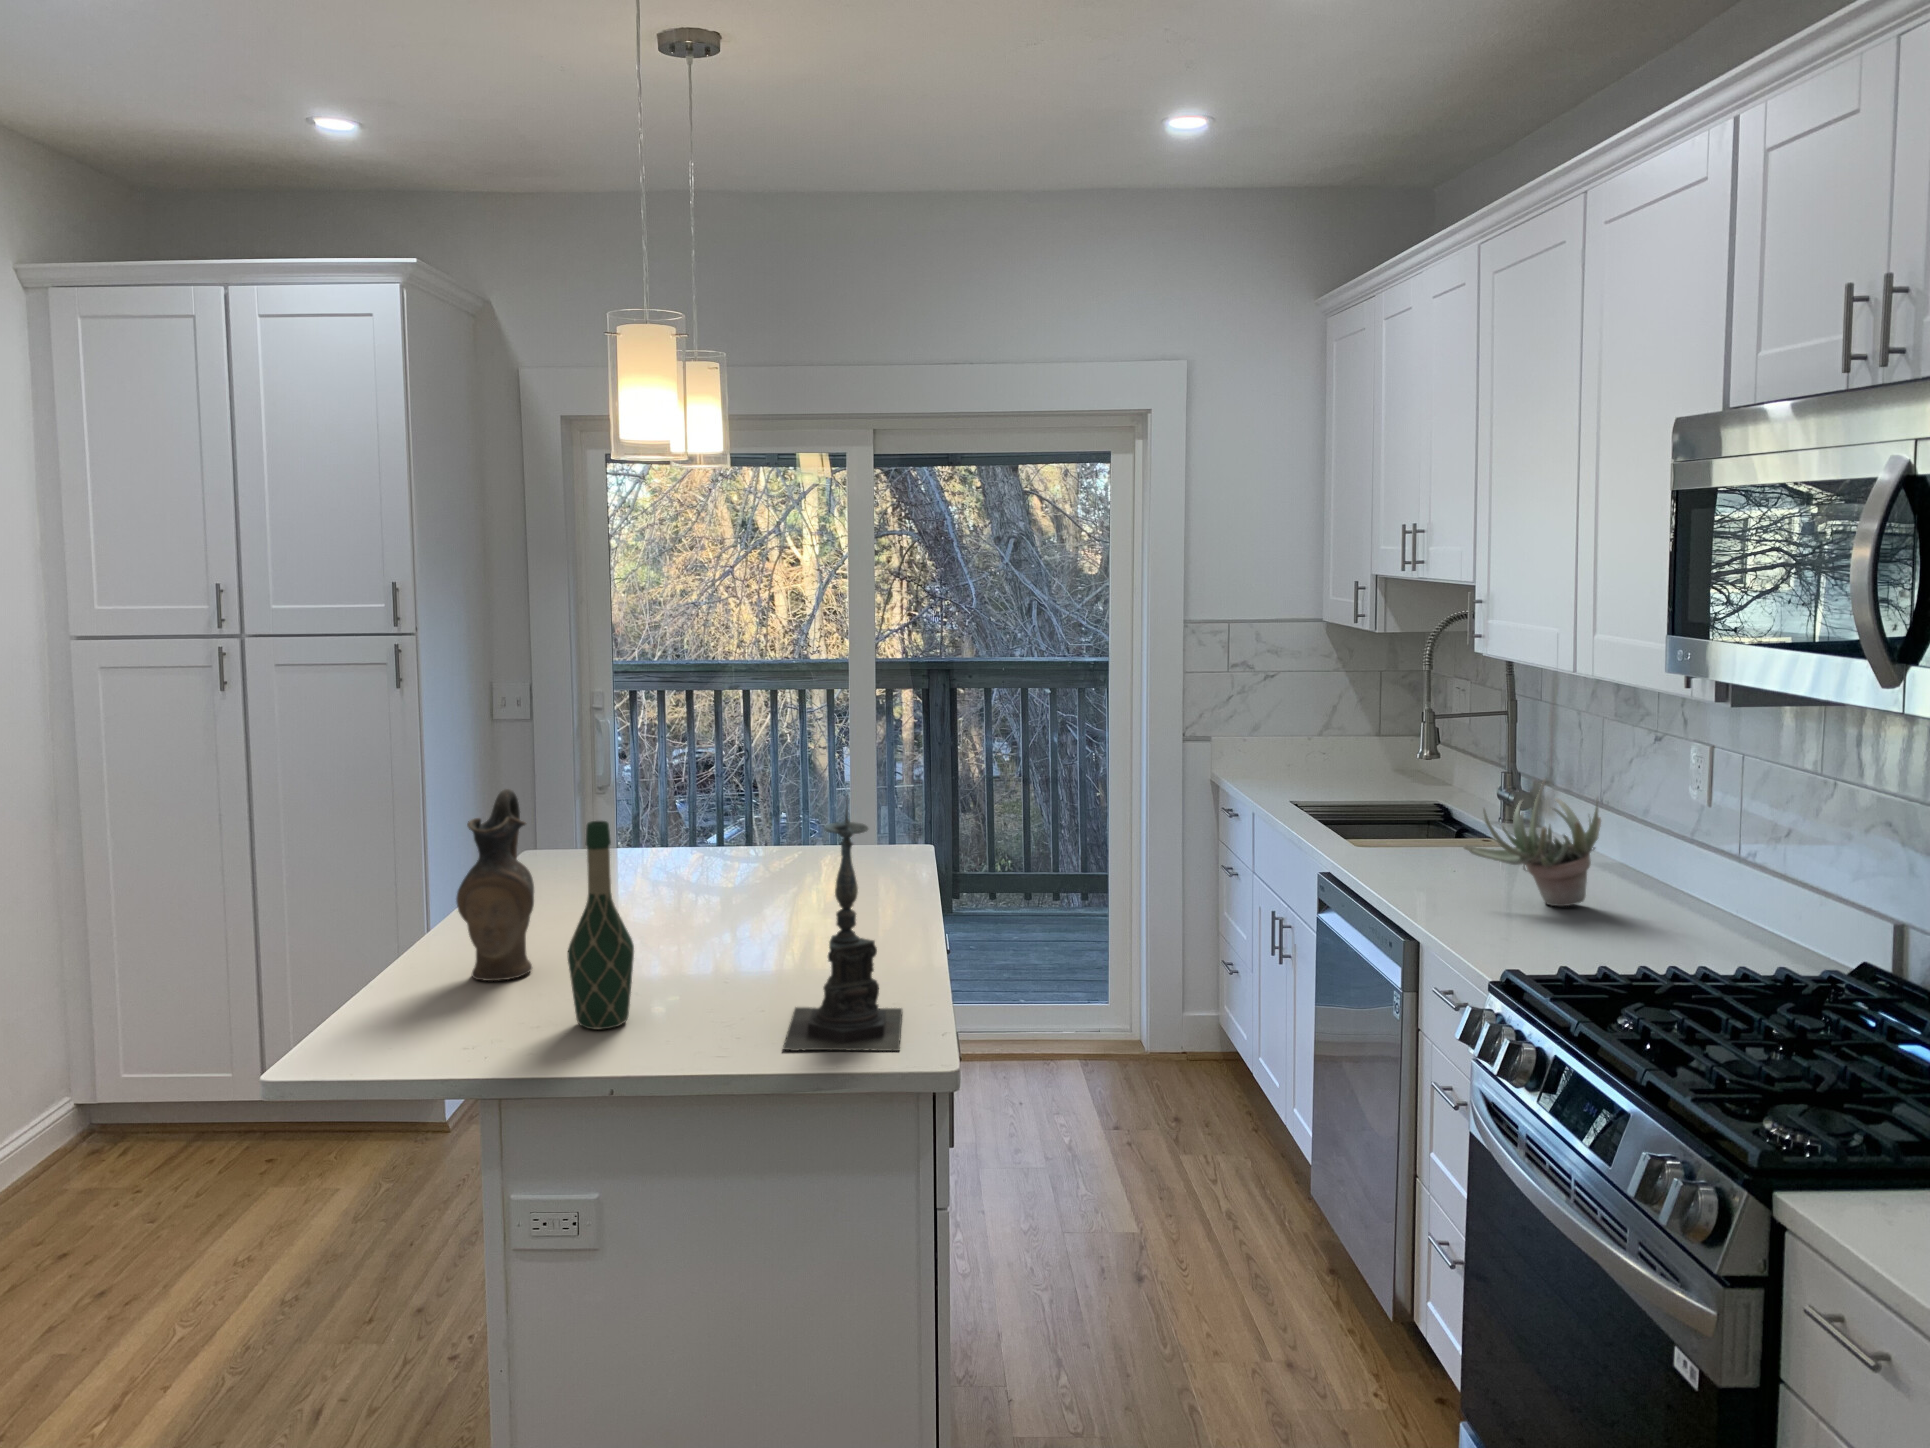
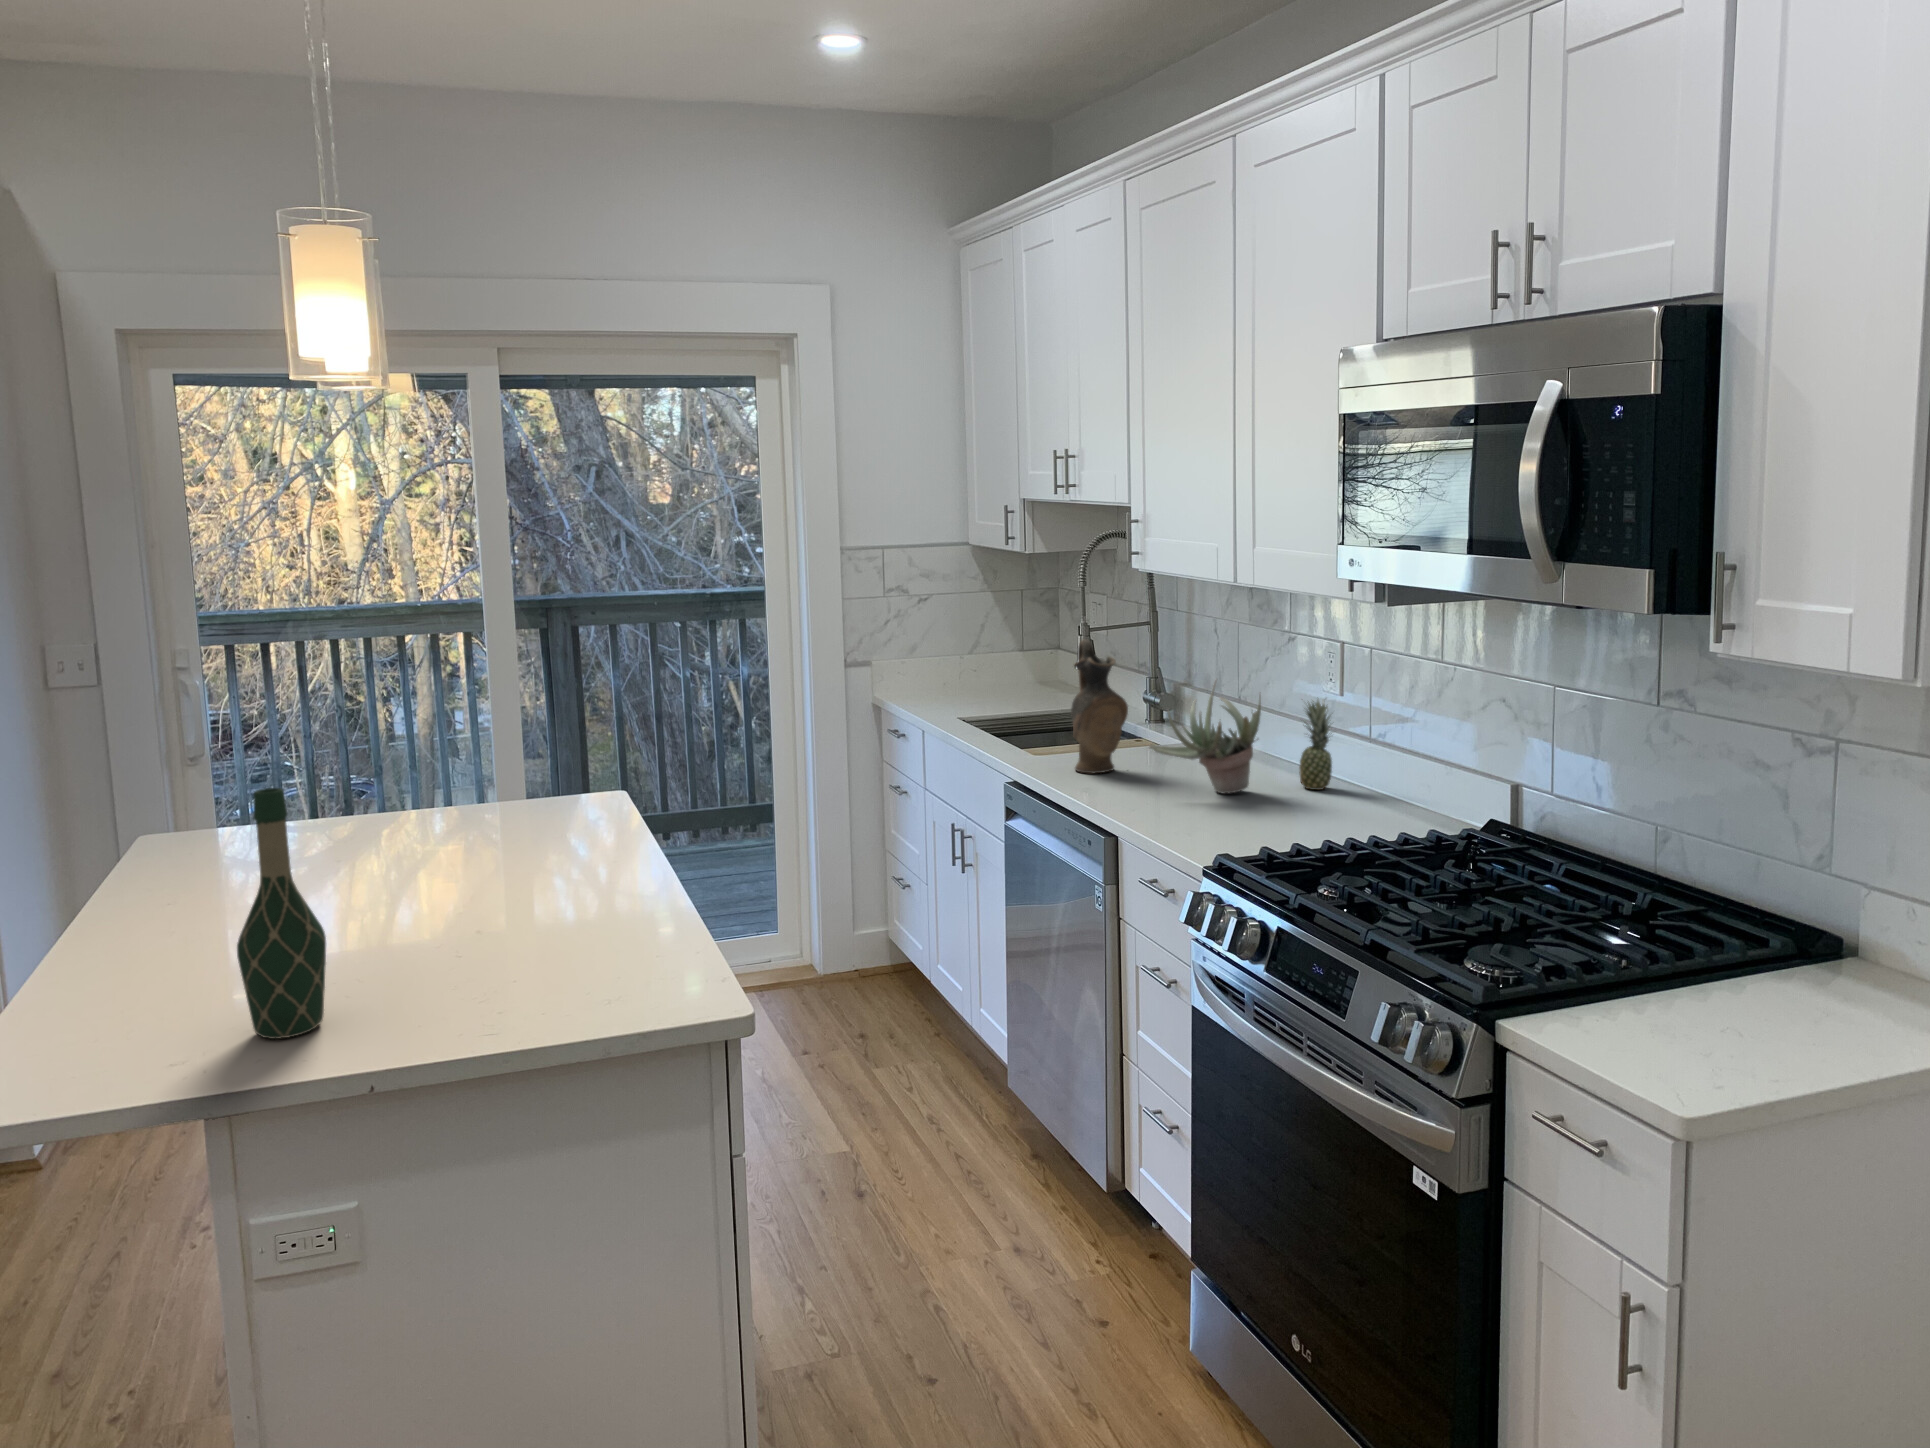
ceramic pitcher: present [456,789,534,981] -> present [1071,639,1128,773]
candle holder: present [783,799,902,1051] -> none [529,731,669,1029]
fruit: none [1652,806,1700,912] -> present [1299,700,1332,790]

